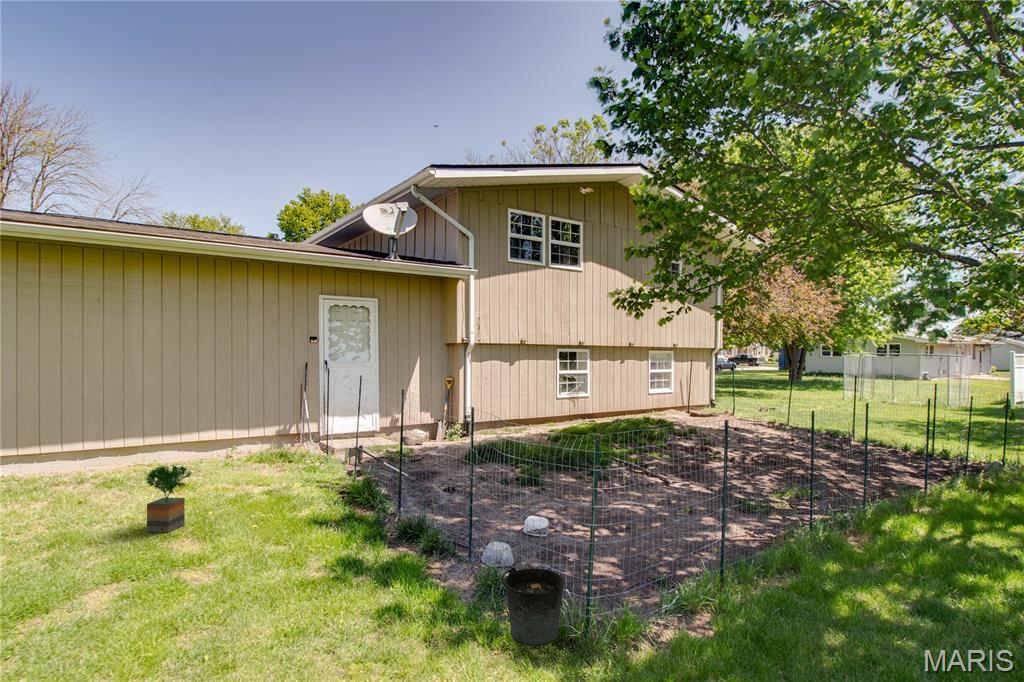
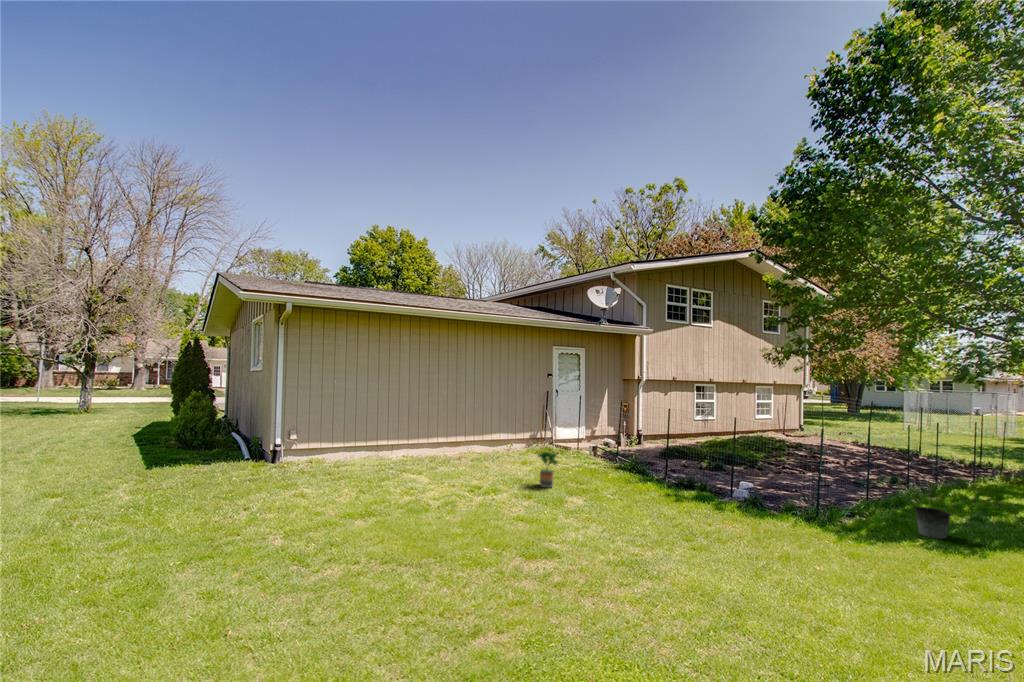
bucket: present [501,567,564,645] -> present [913,507,952,539]

